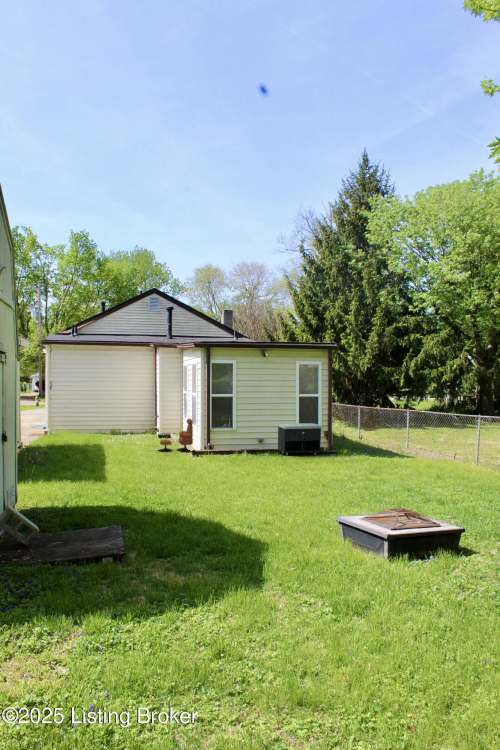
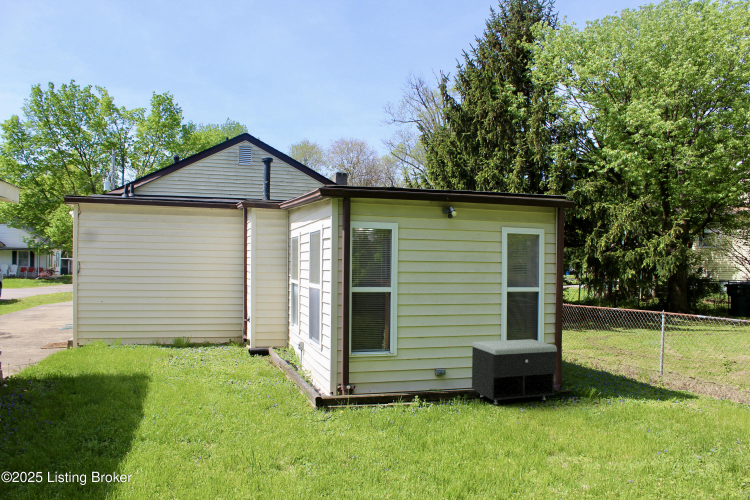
lounge chair: present [158,419,193,452] -> none [245,331,317,400]

